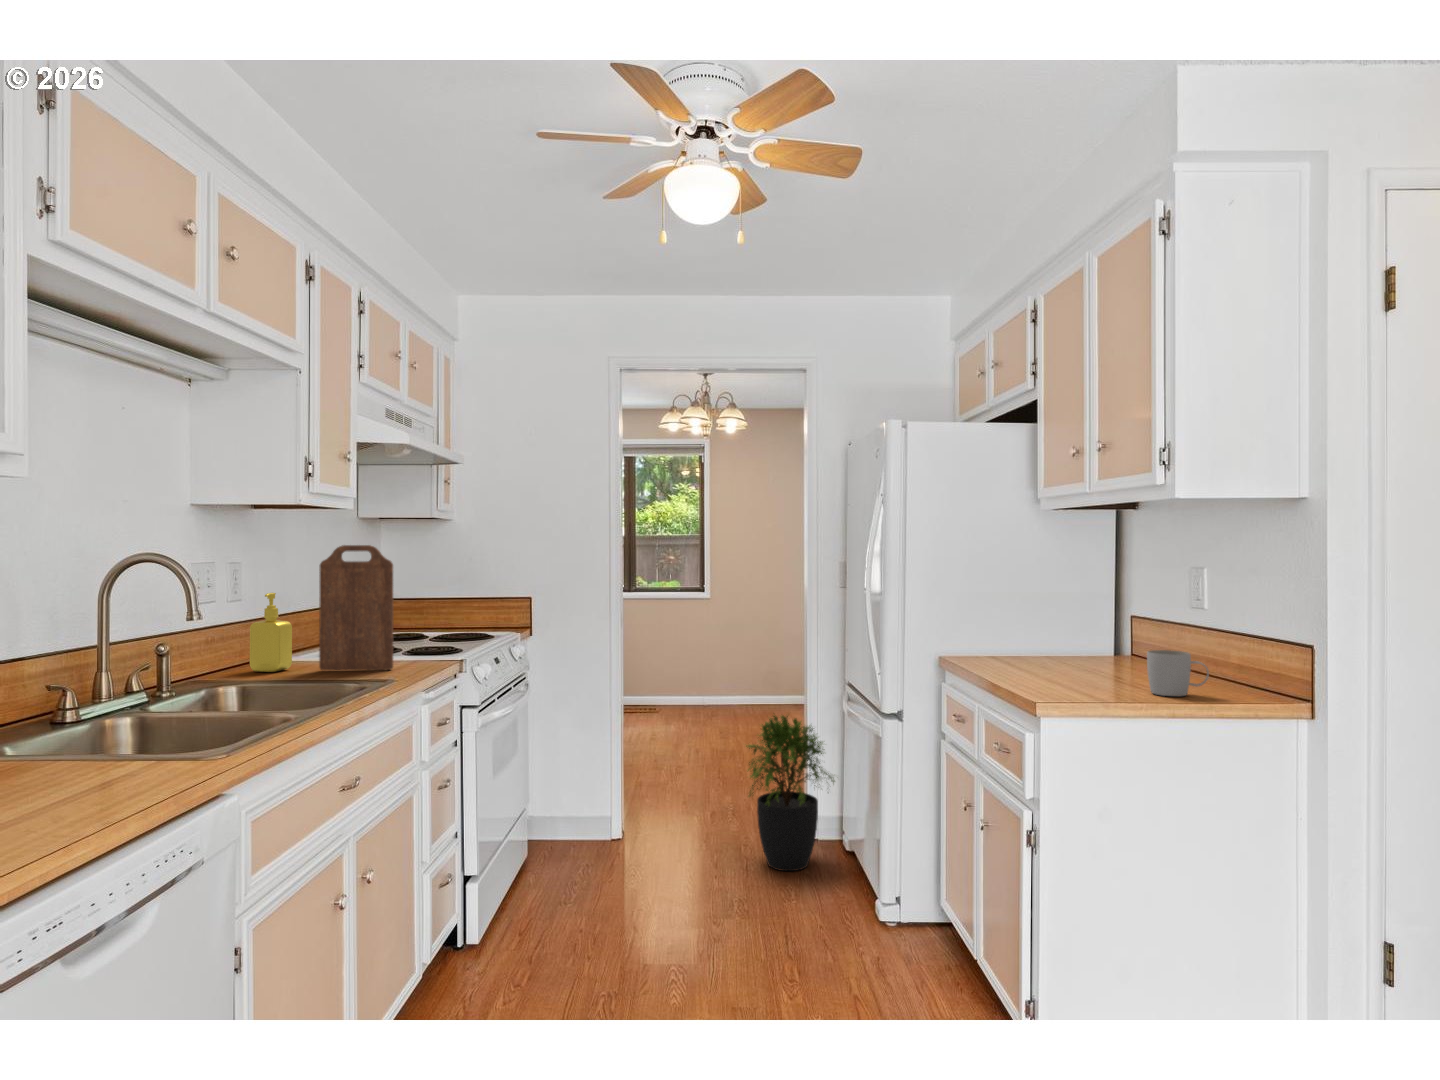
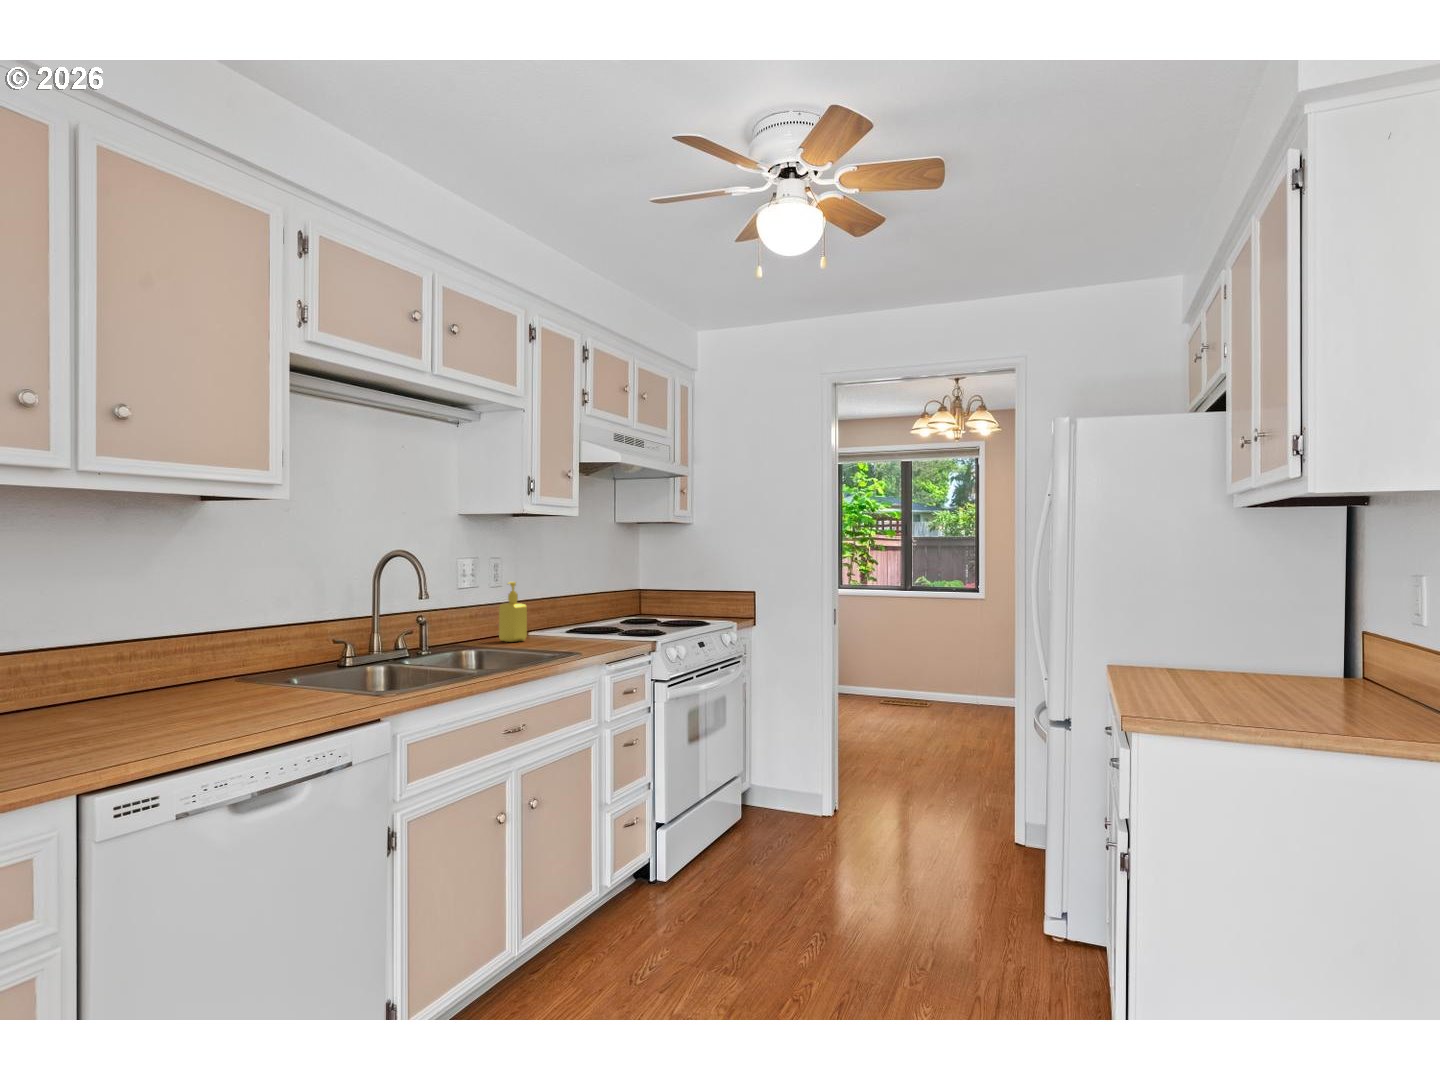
cutting board: present [319,545,393,670] -> none [542,545,591,645]
mug: present [1147,650,1209,696] -> none [1289,668,1369,724]
potted plant: present [746,716,835,871] -> none [934,710,1031,870]

